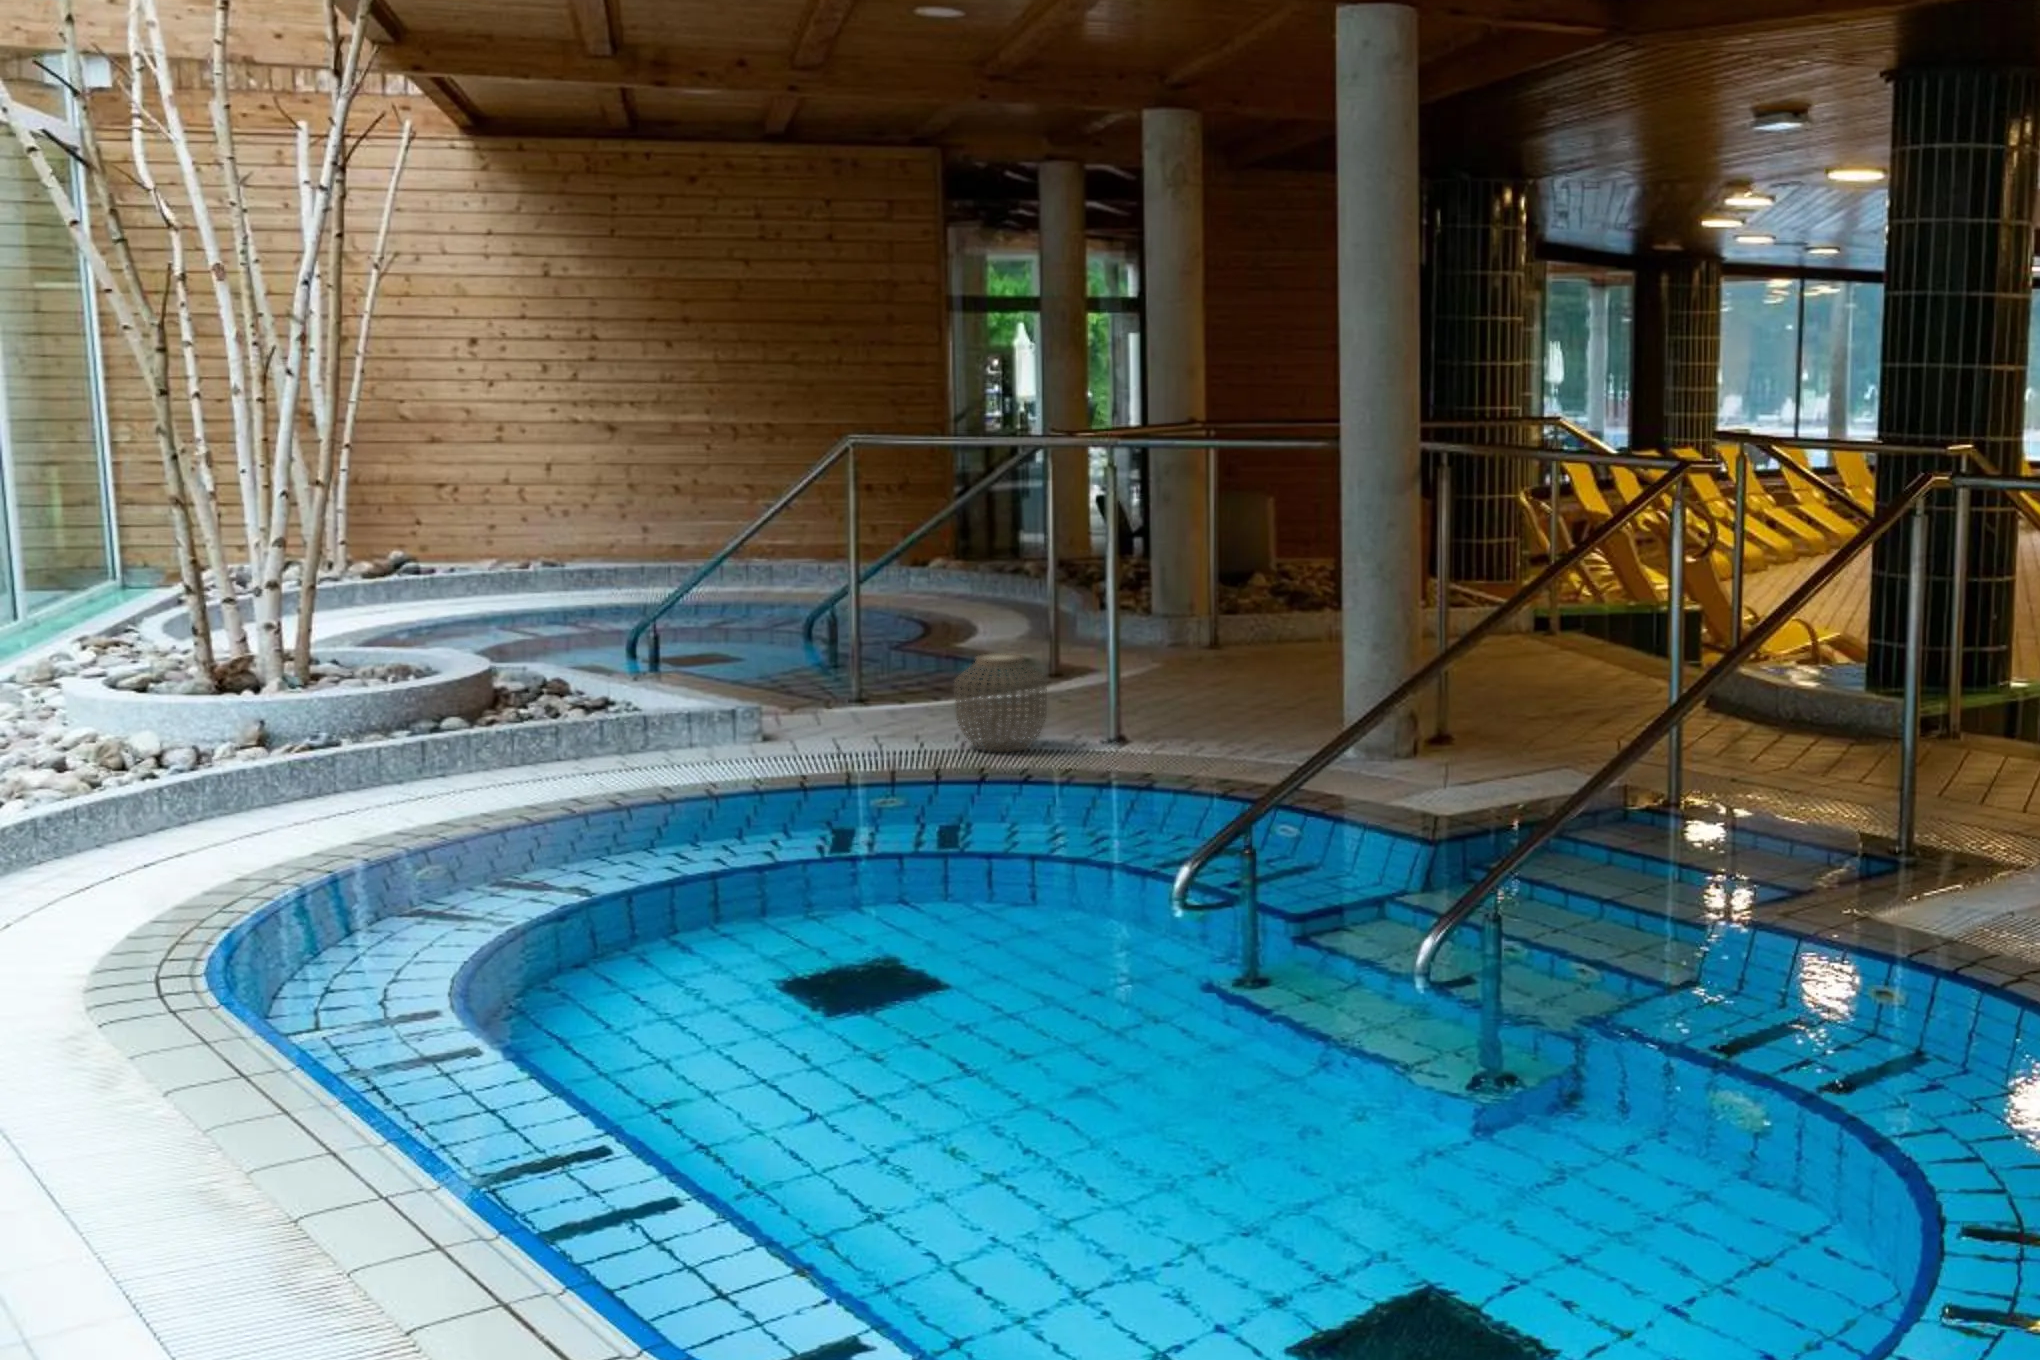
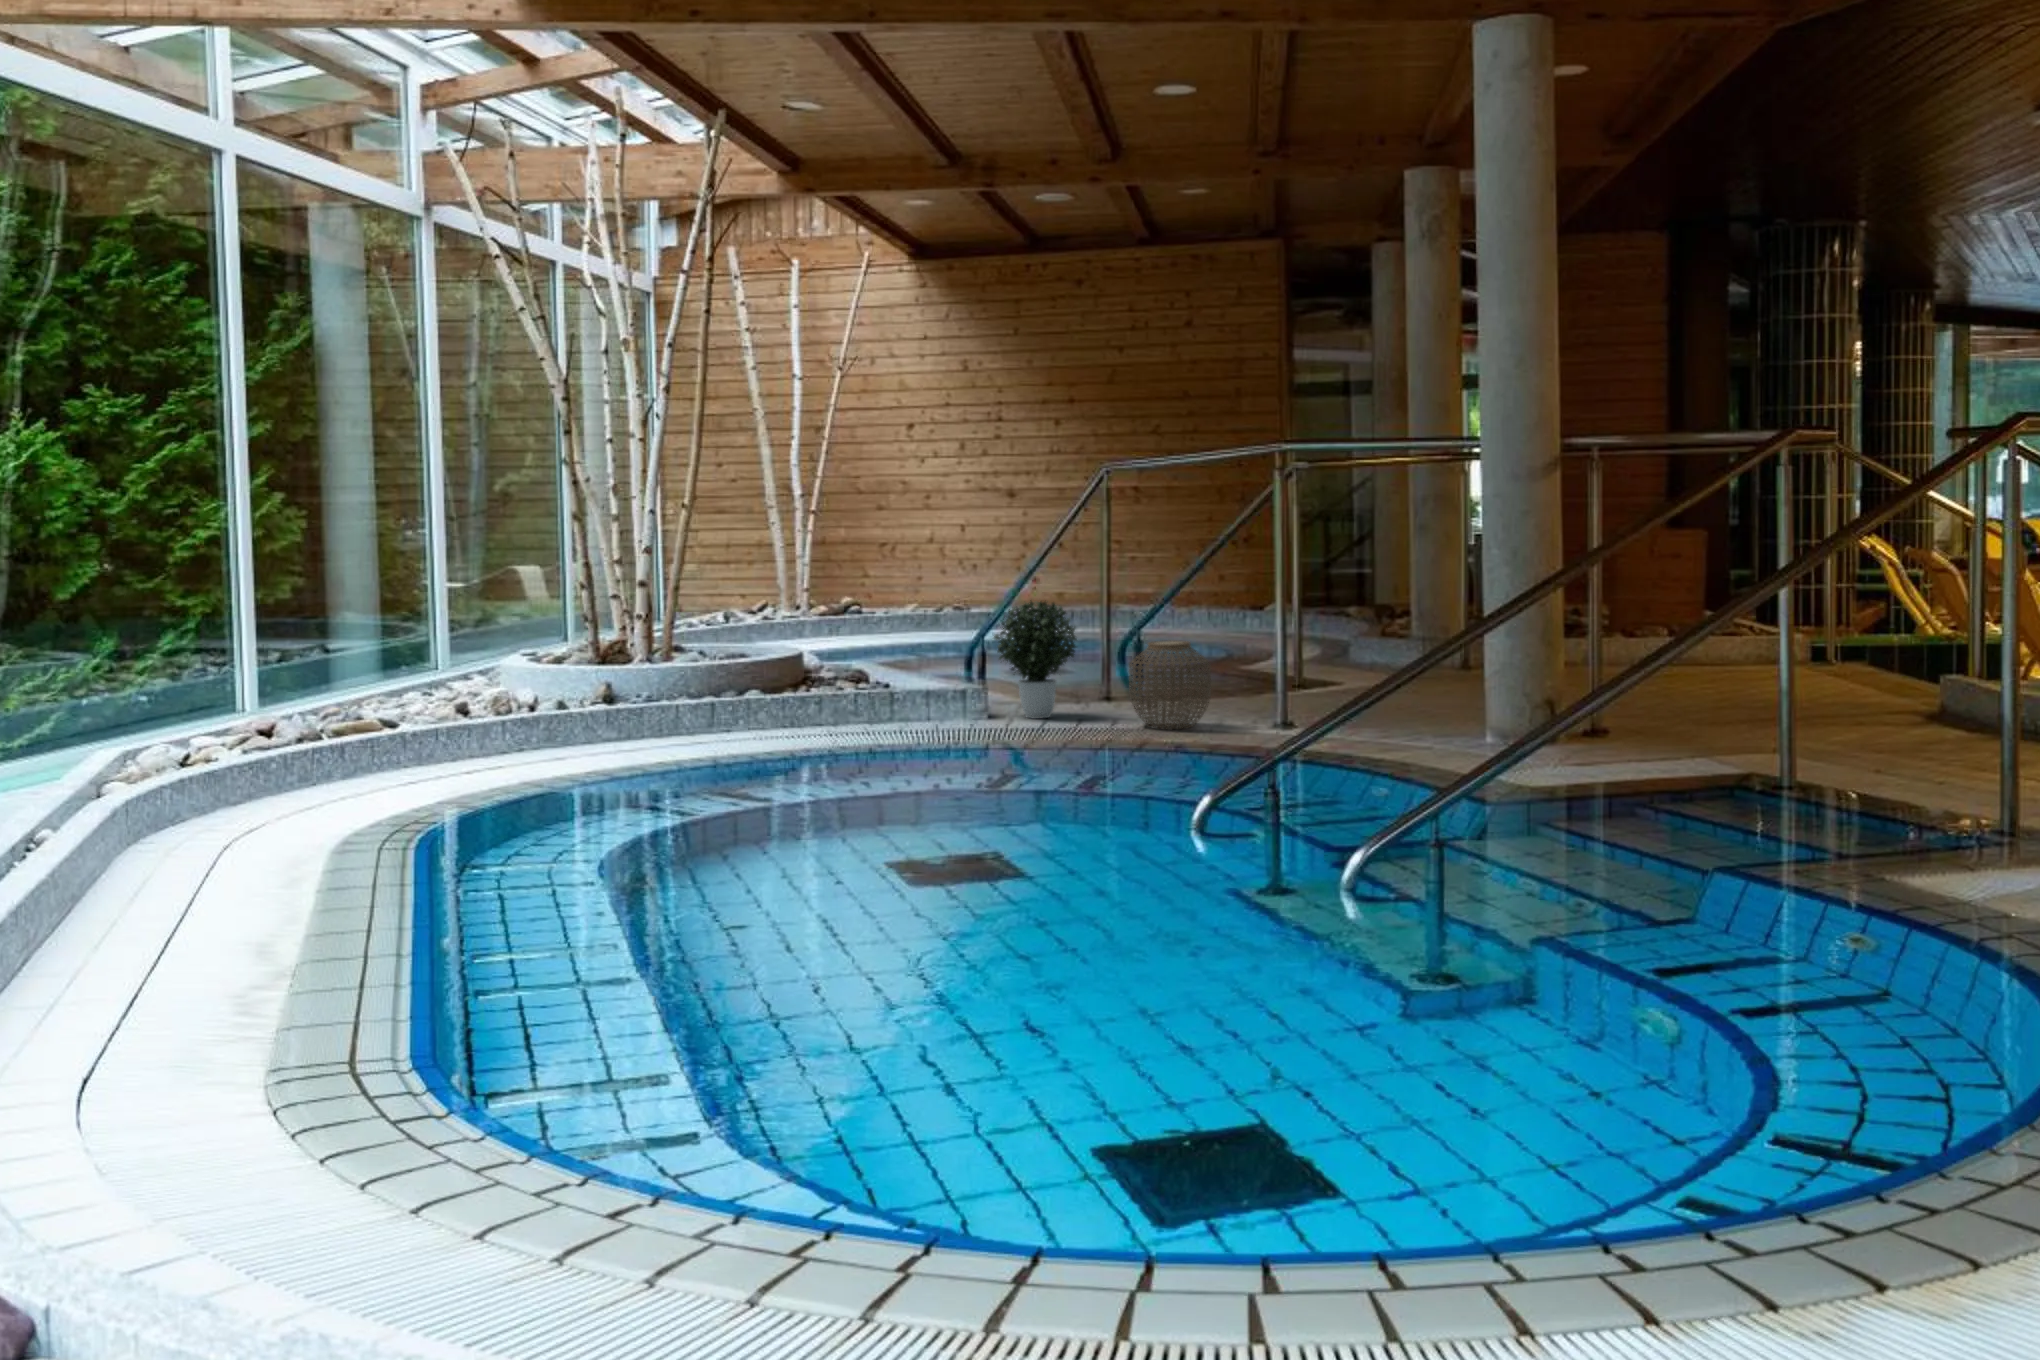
potted plant: none [786,608,887,744] -> present [994,601,1077,719]

